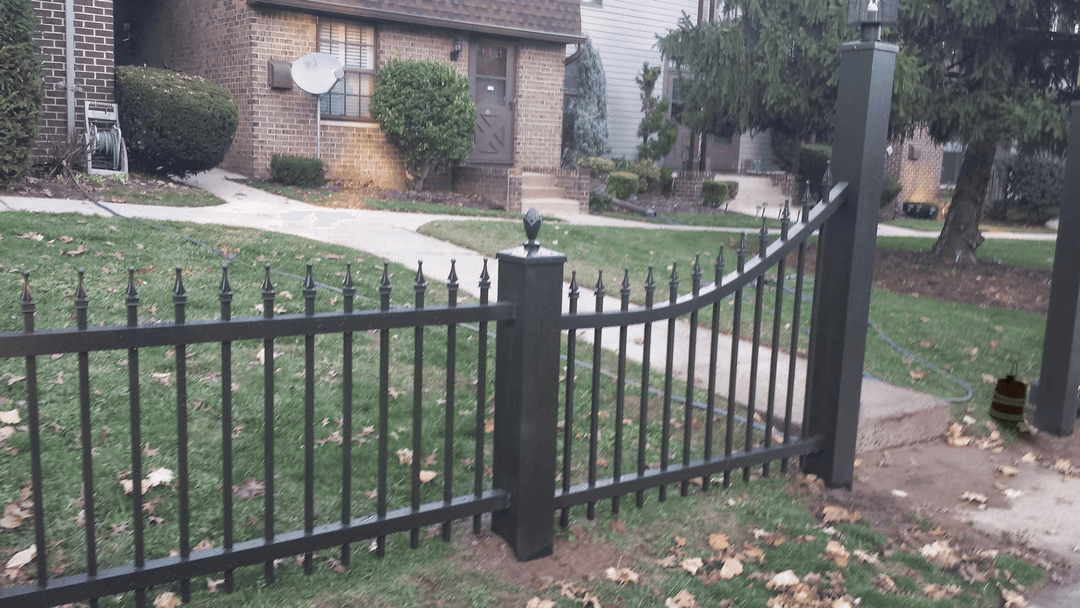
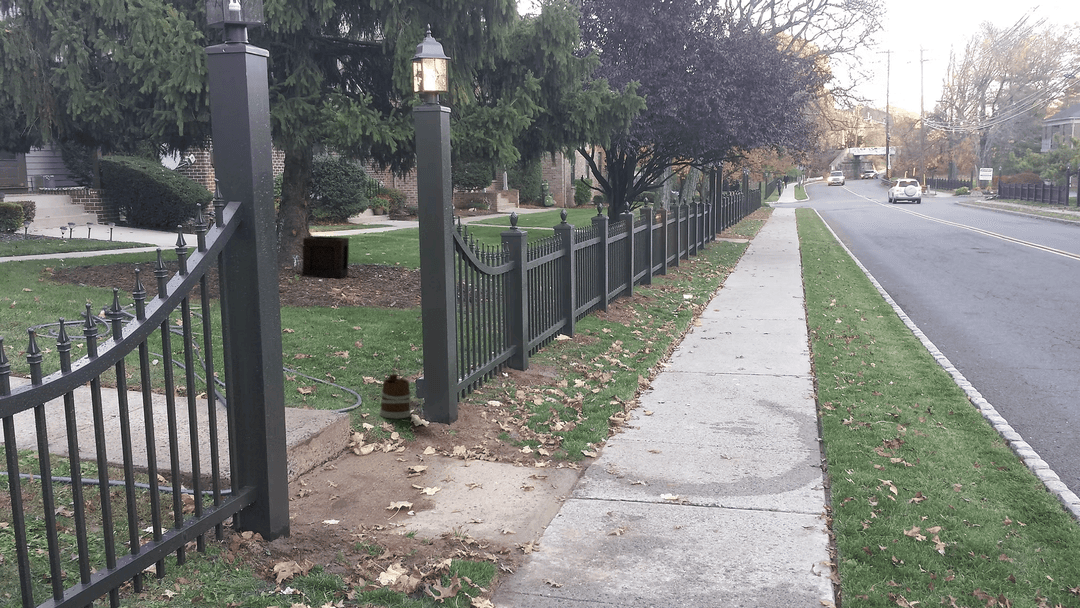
wooden crate: none [964,231,1024,279] -> present [303,236,349,278]

